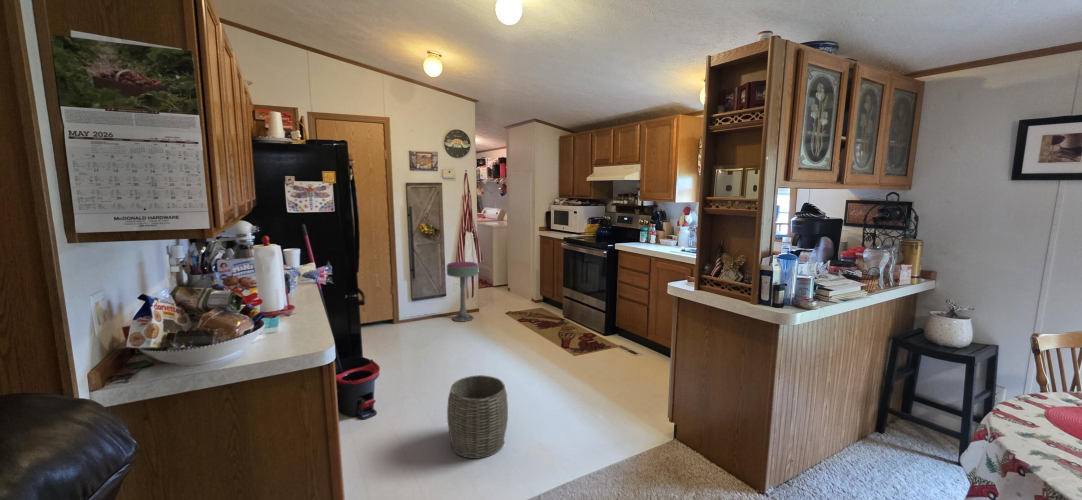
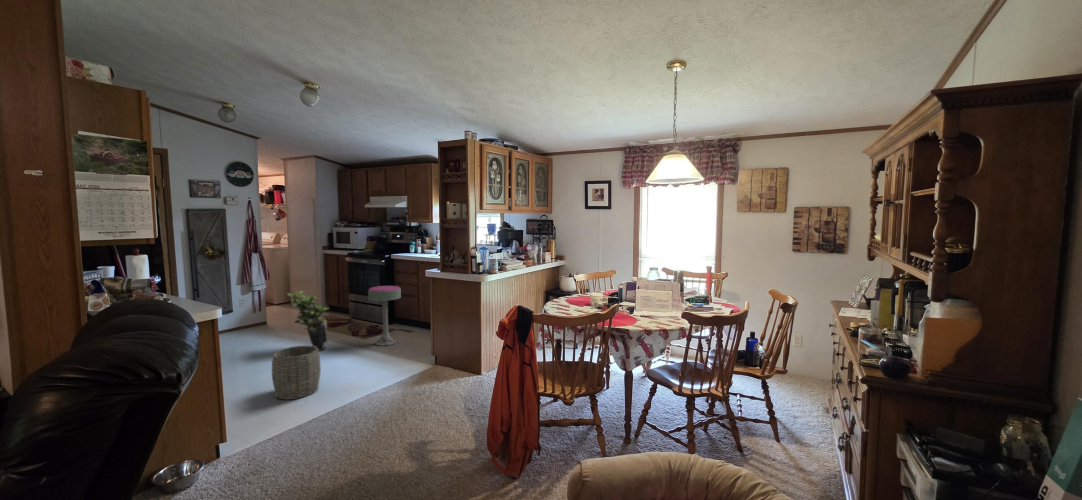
bar stool: present [447,262,478,322] -> present [368,286,401,346]
potted plant: none [488,285,535,366] -> present [288,291,328,351]

